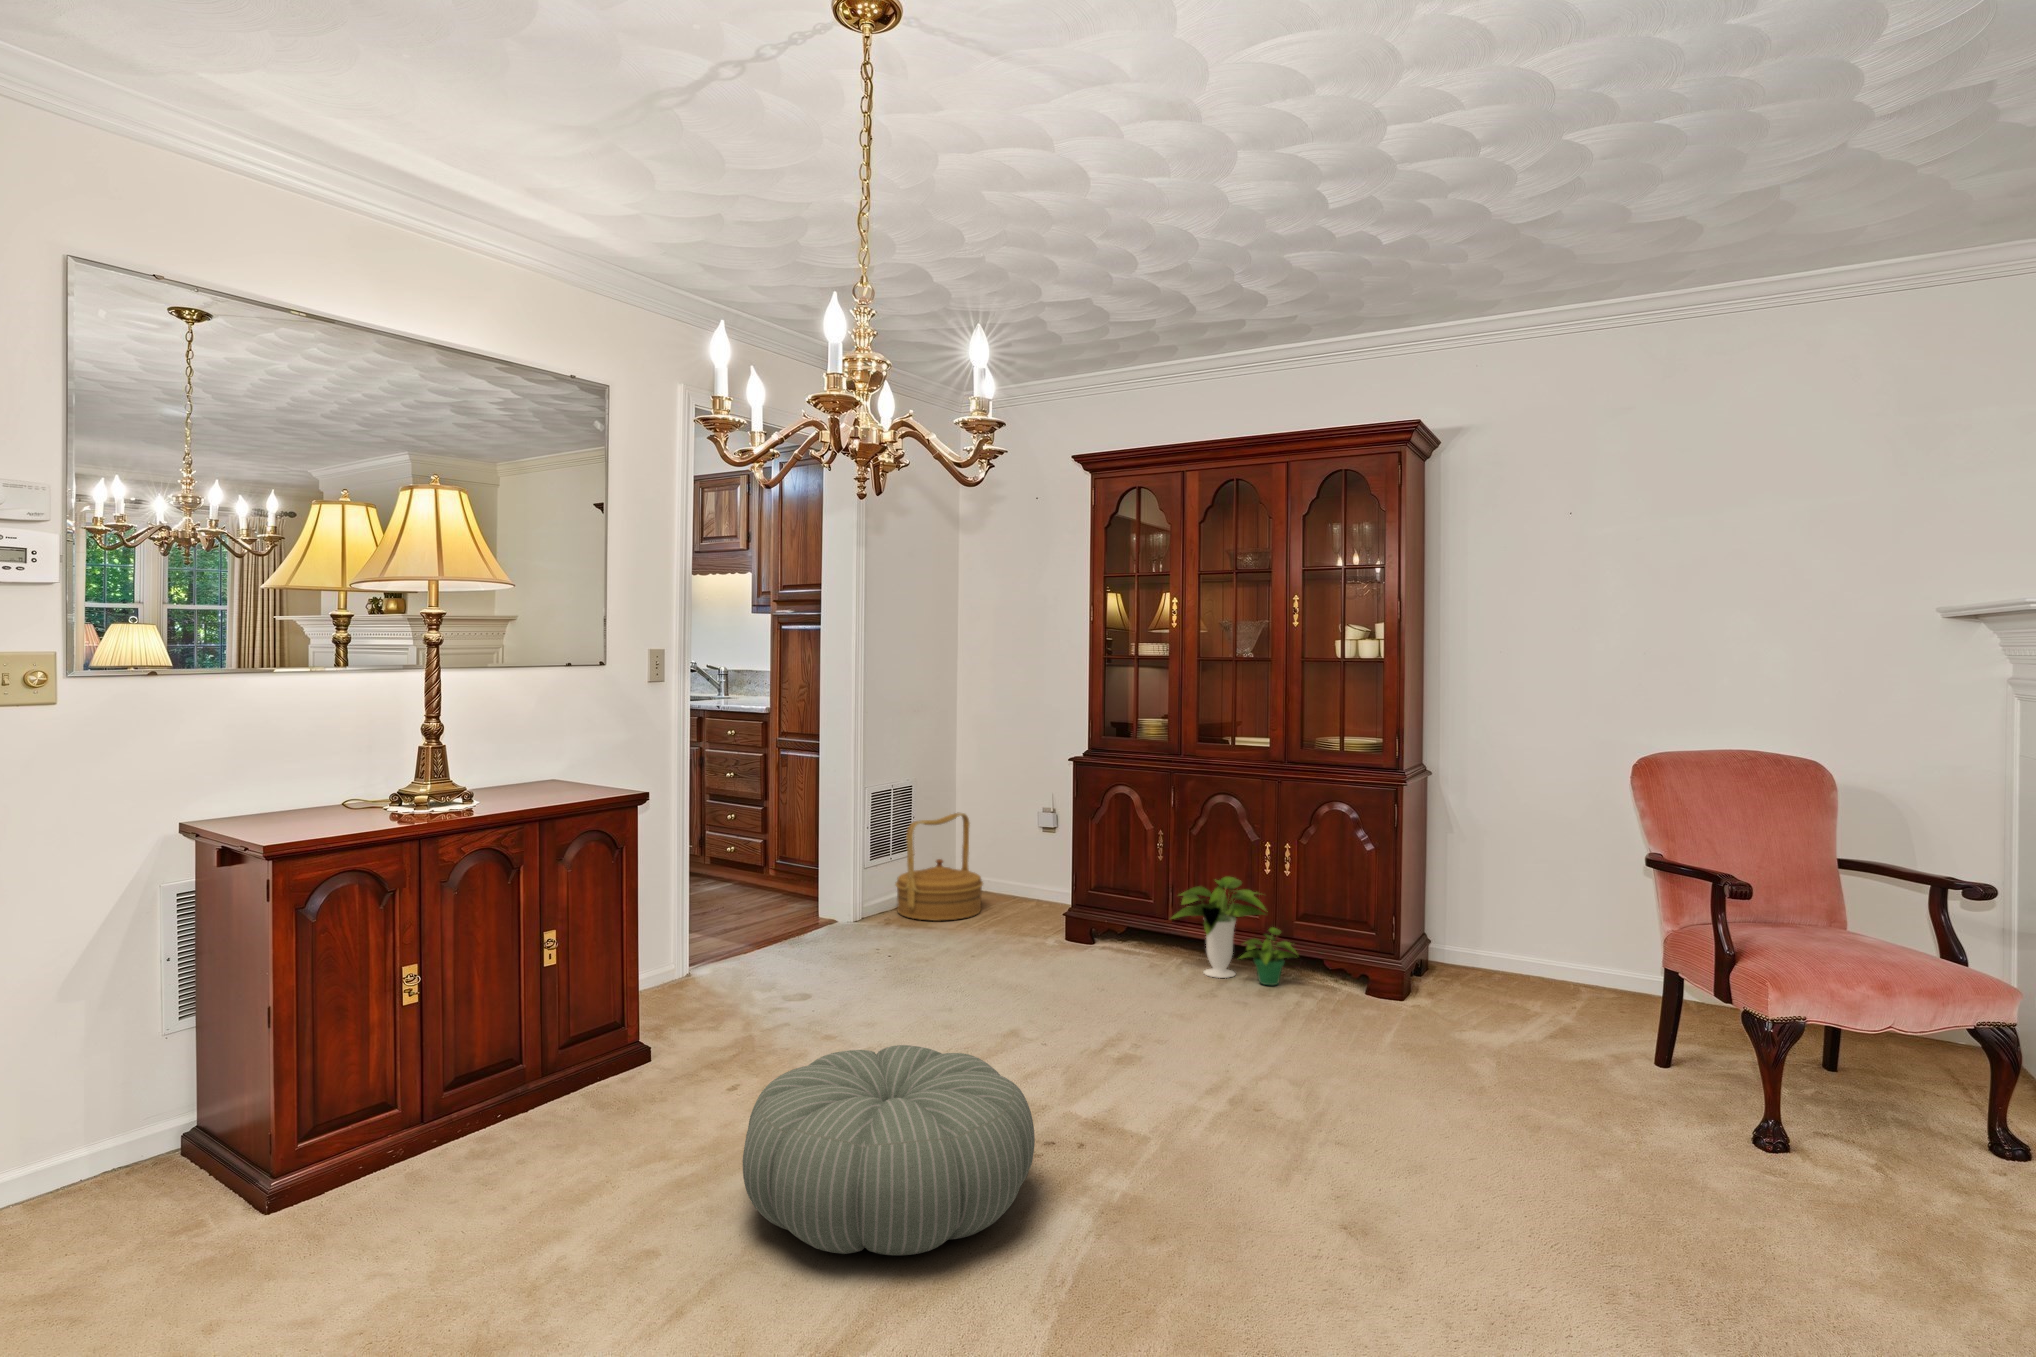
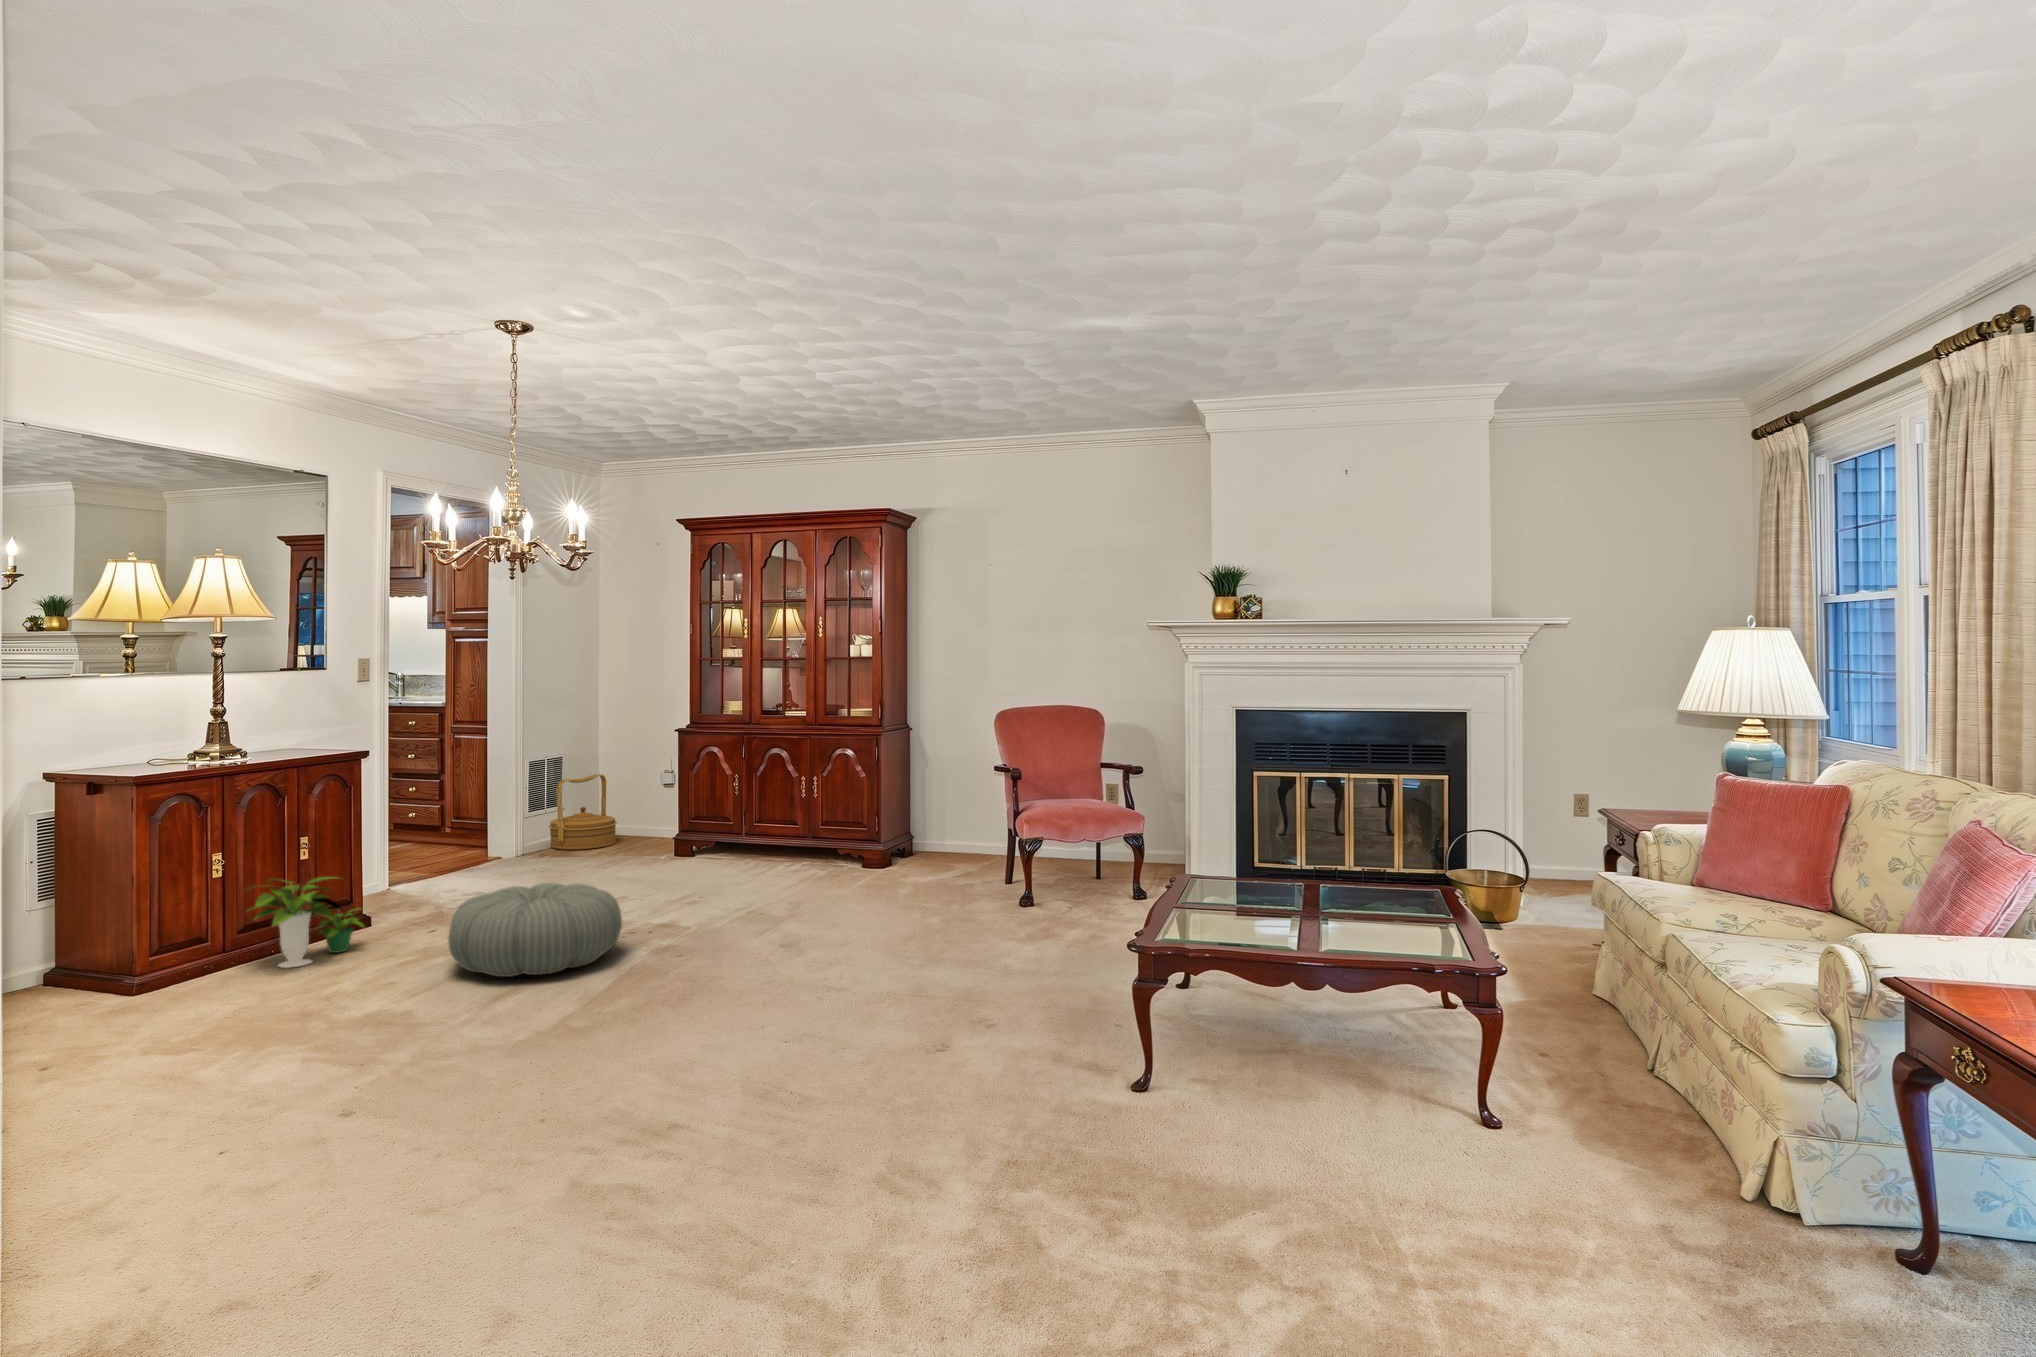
potted plant: present [1172,877,1297,985] -> present [248,877,364,968]

